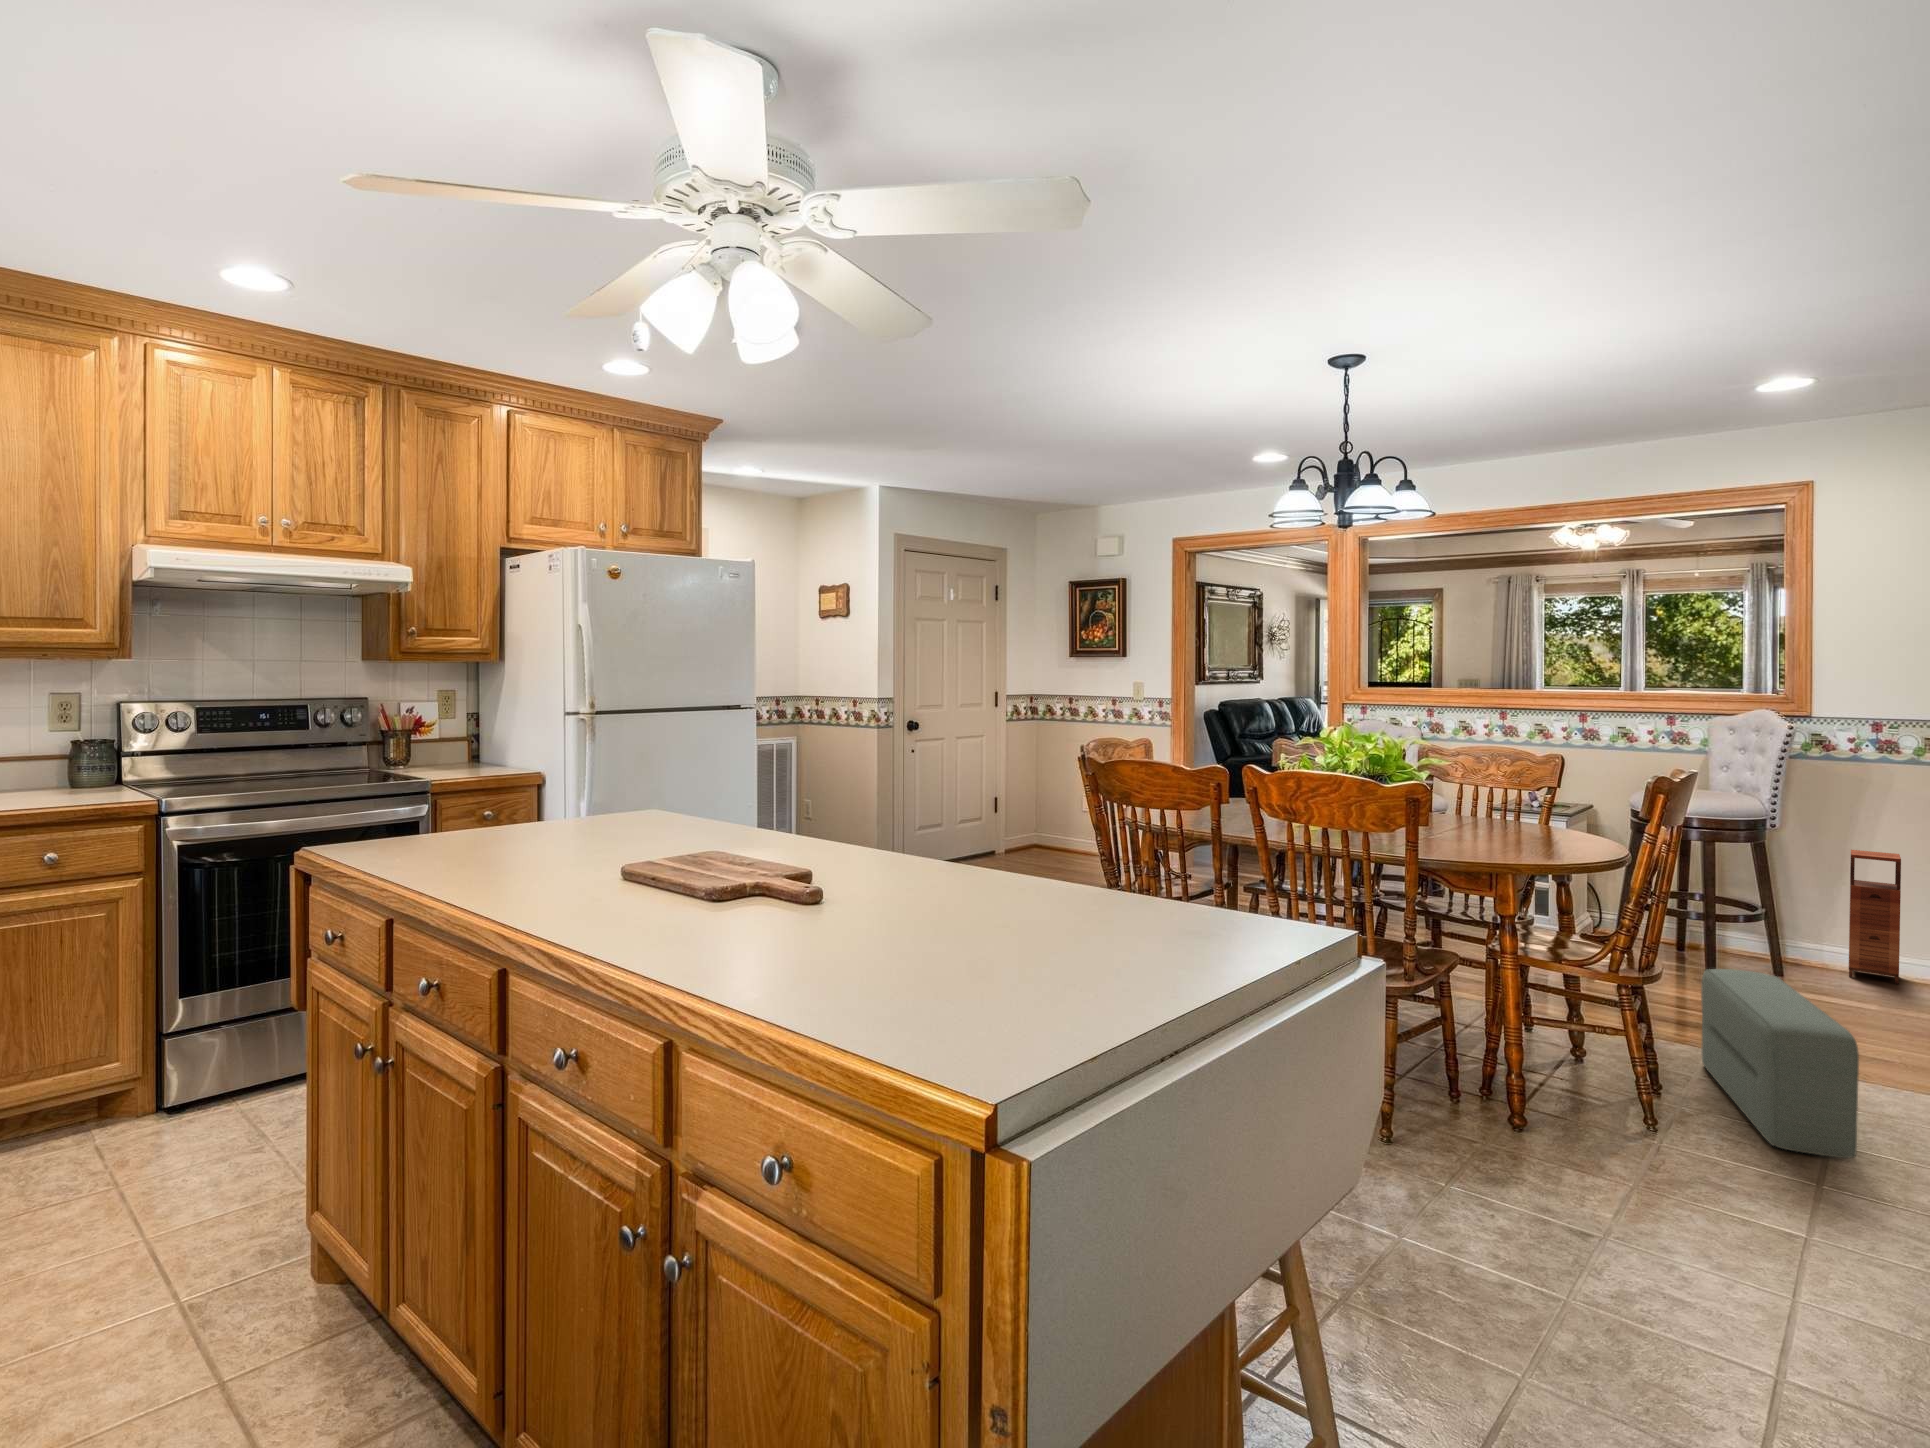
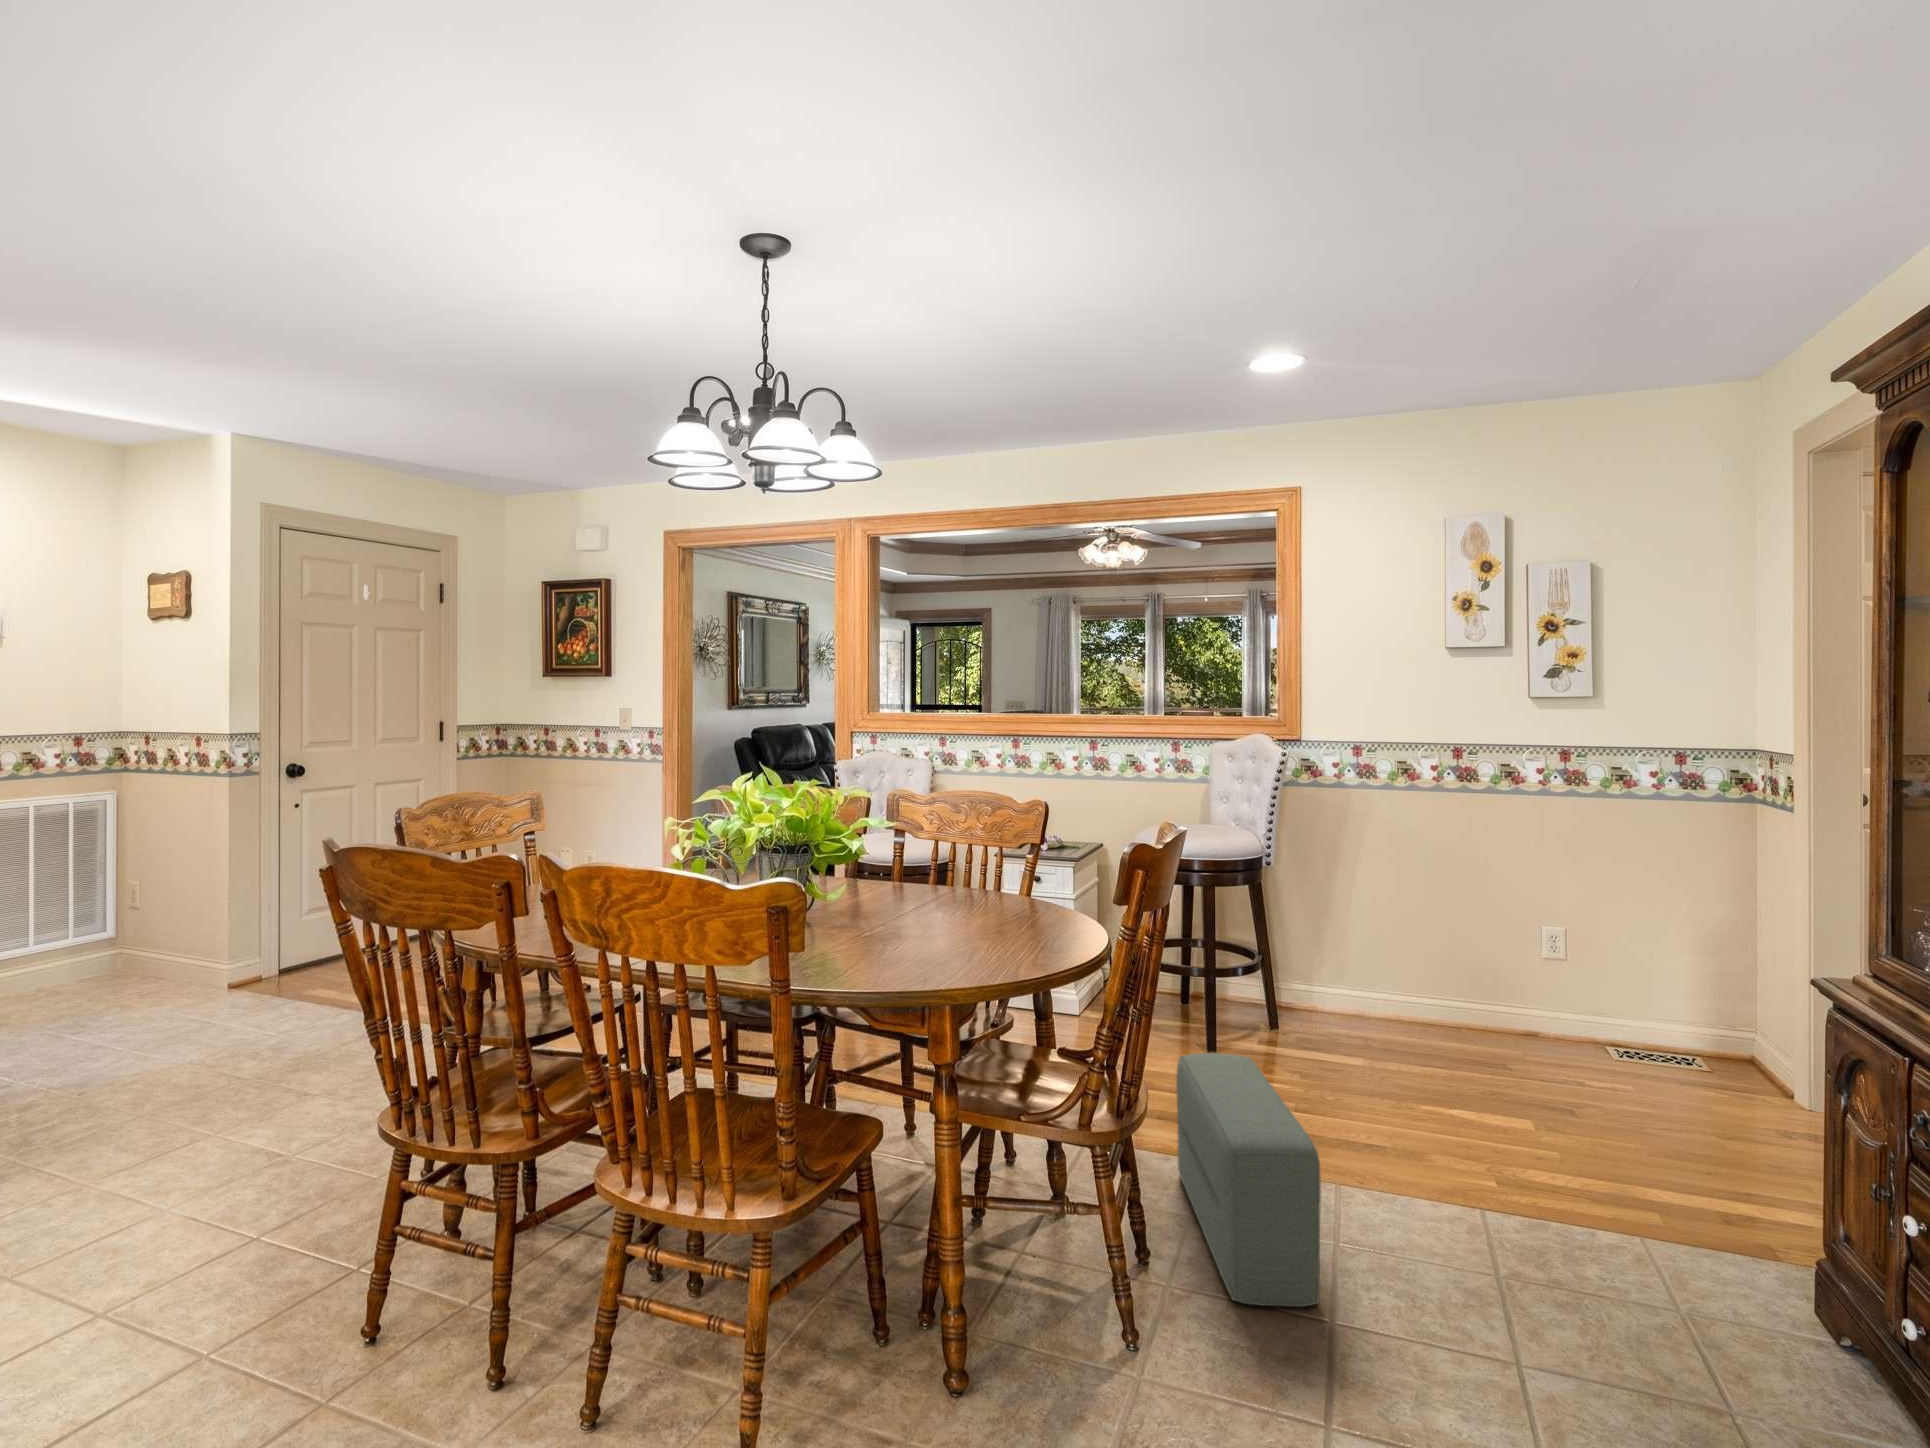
storage cabinet: present [1849,850,1901,984] -> none [1336,884,1379,1028]

